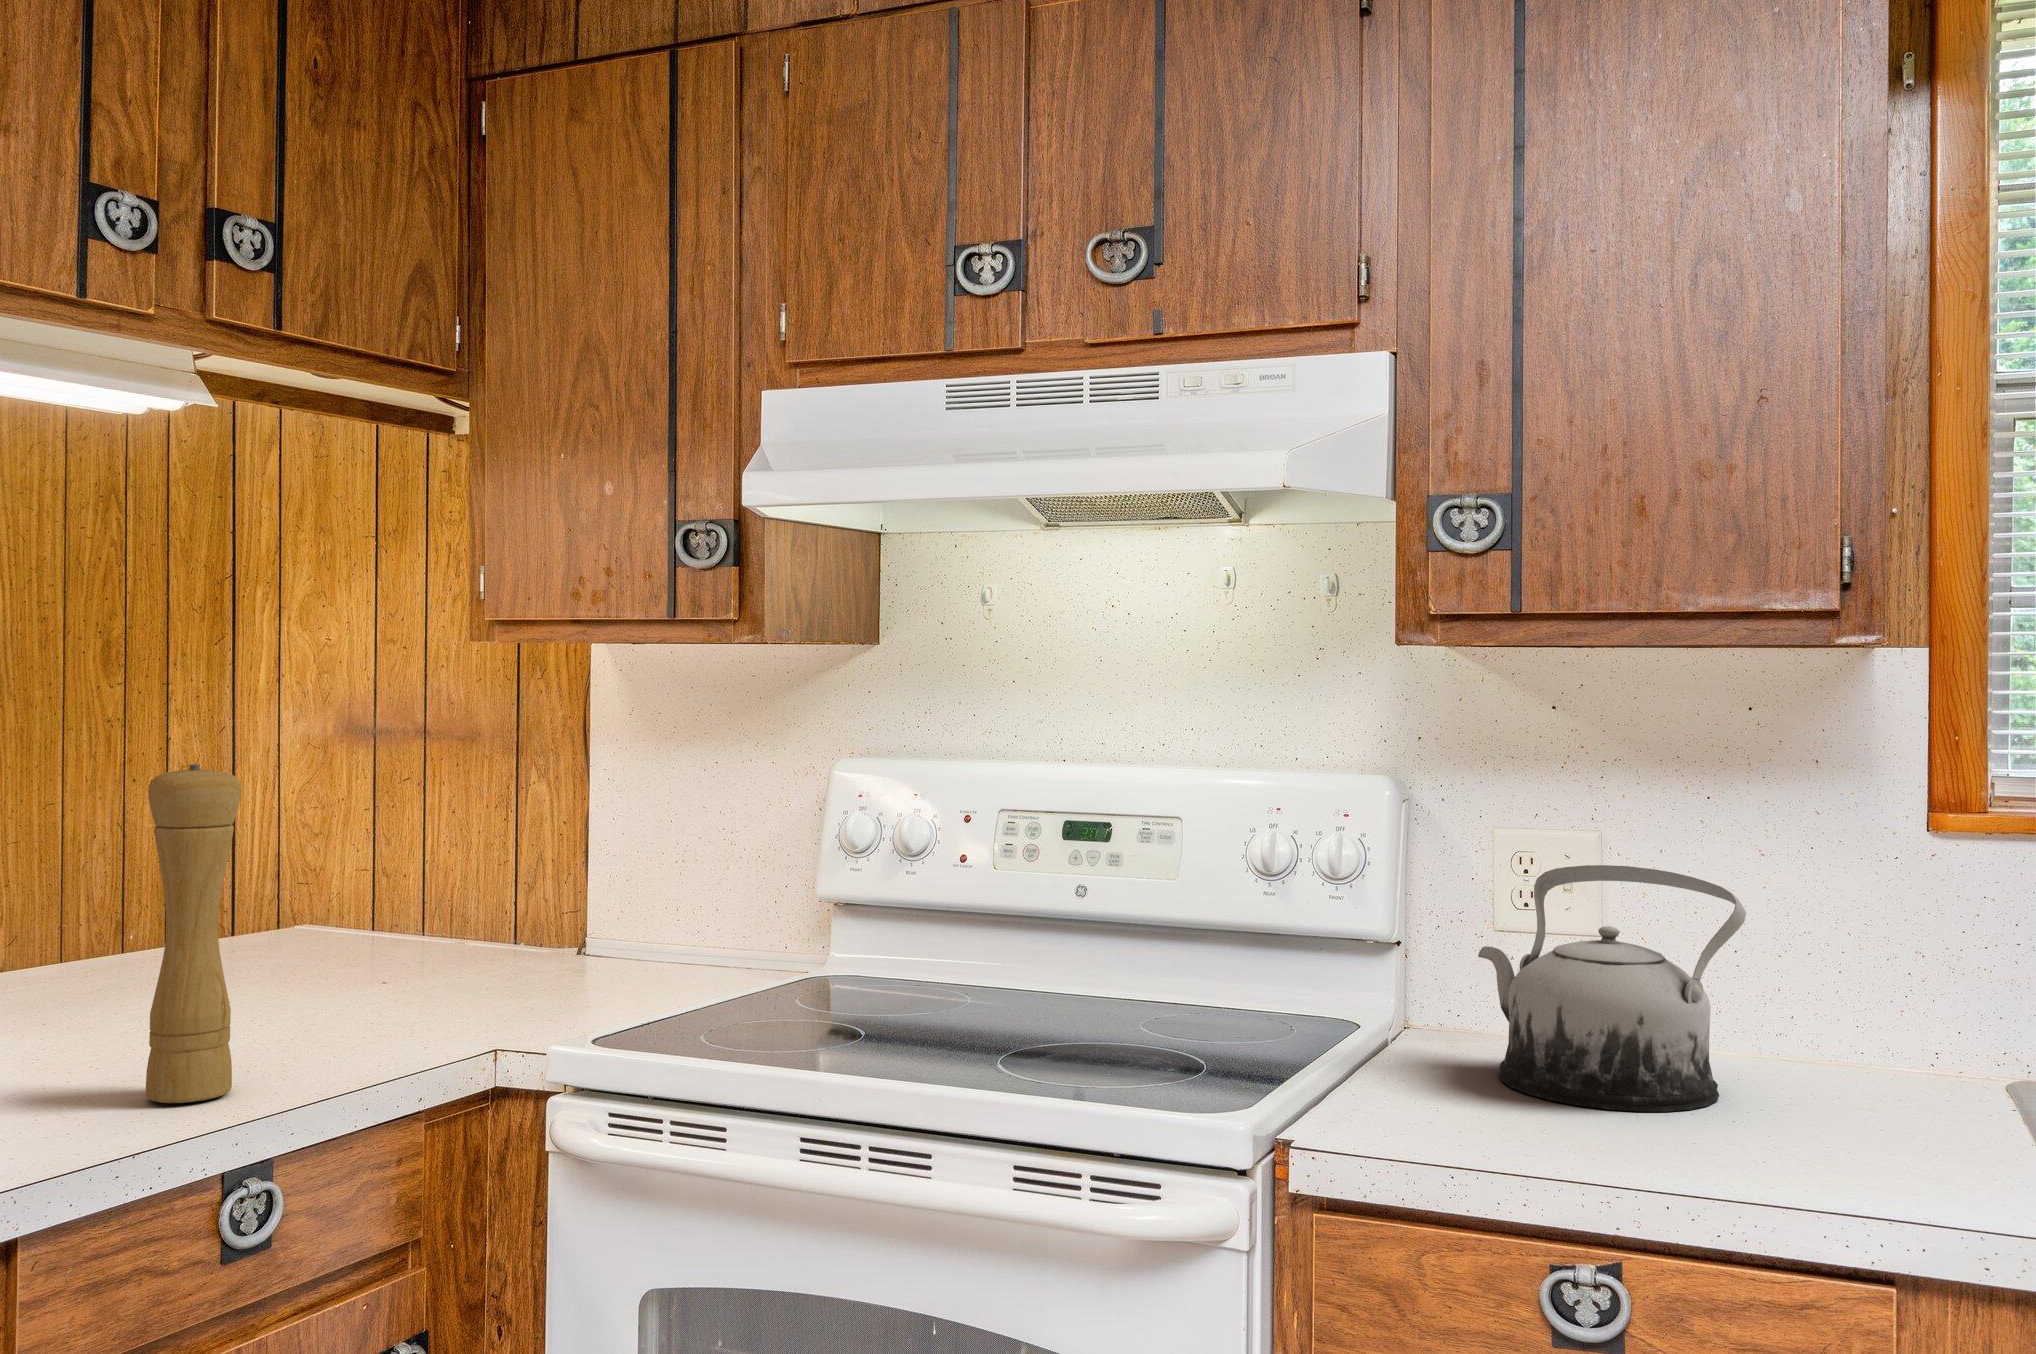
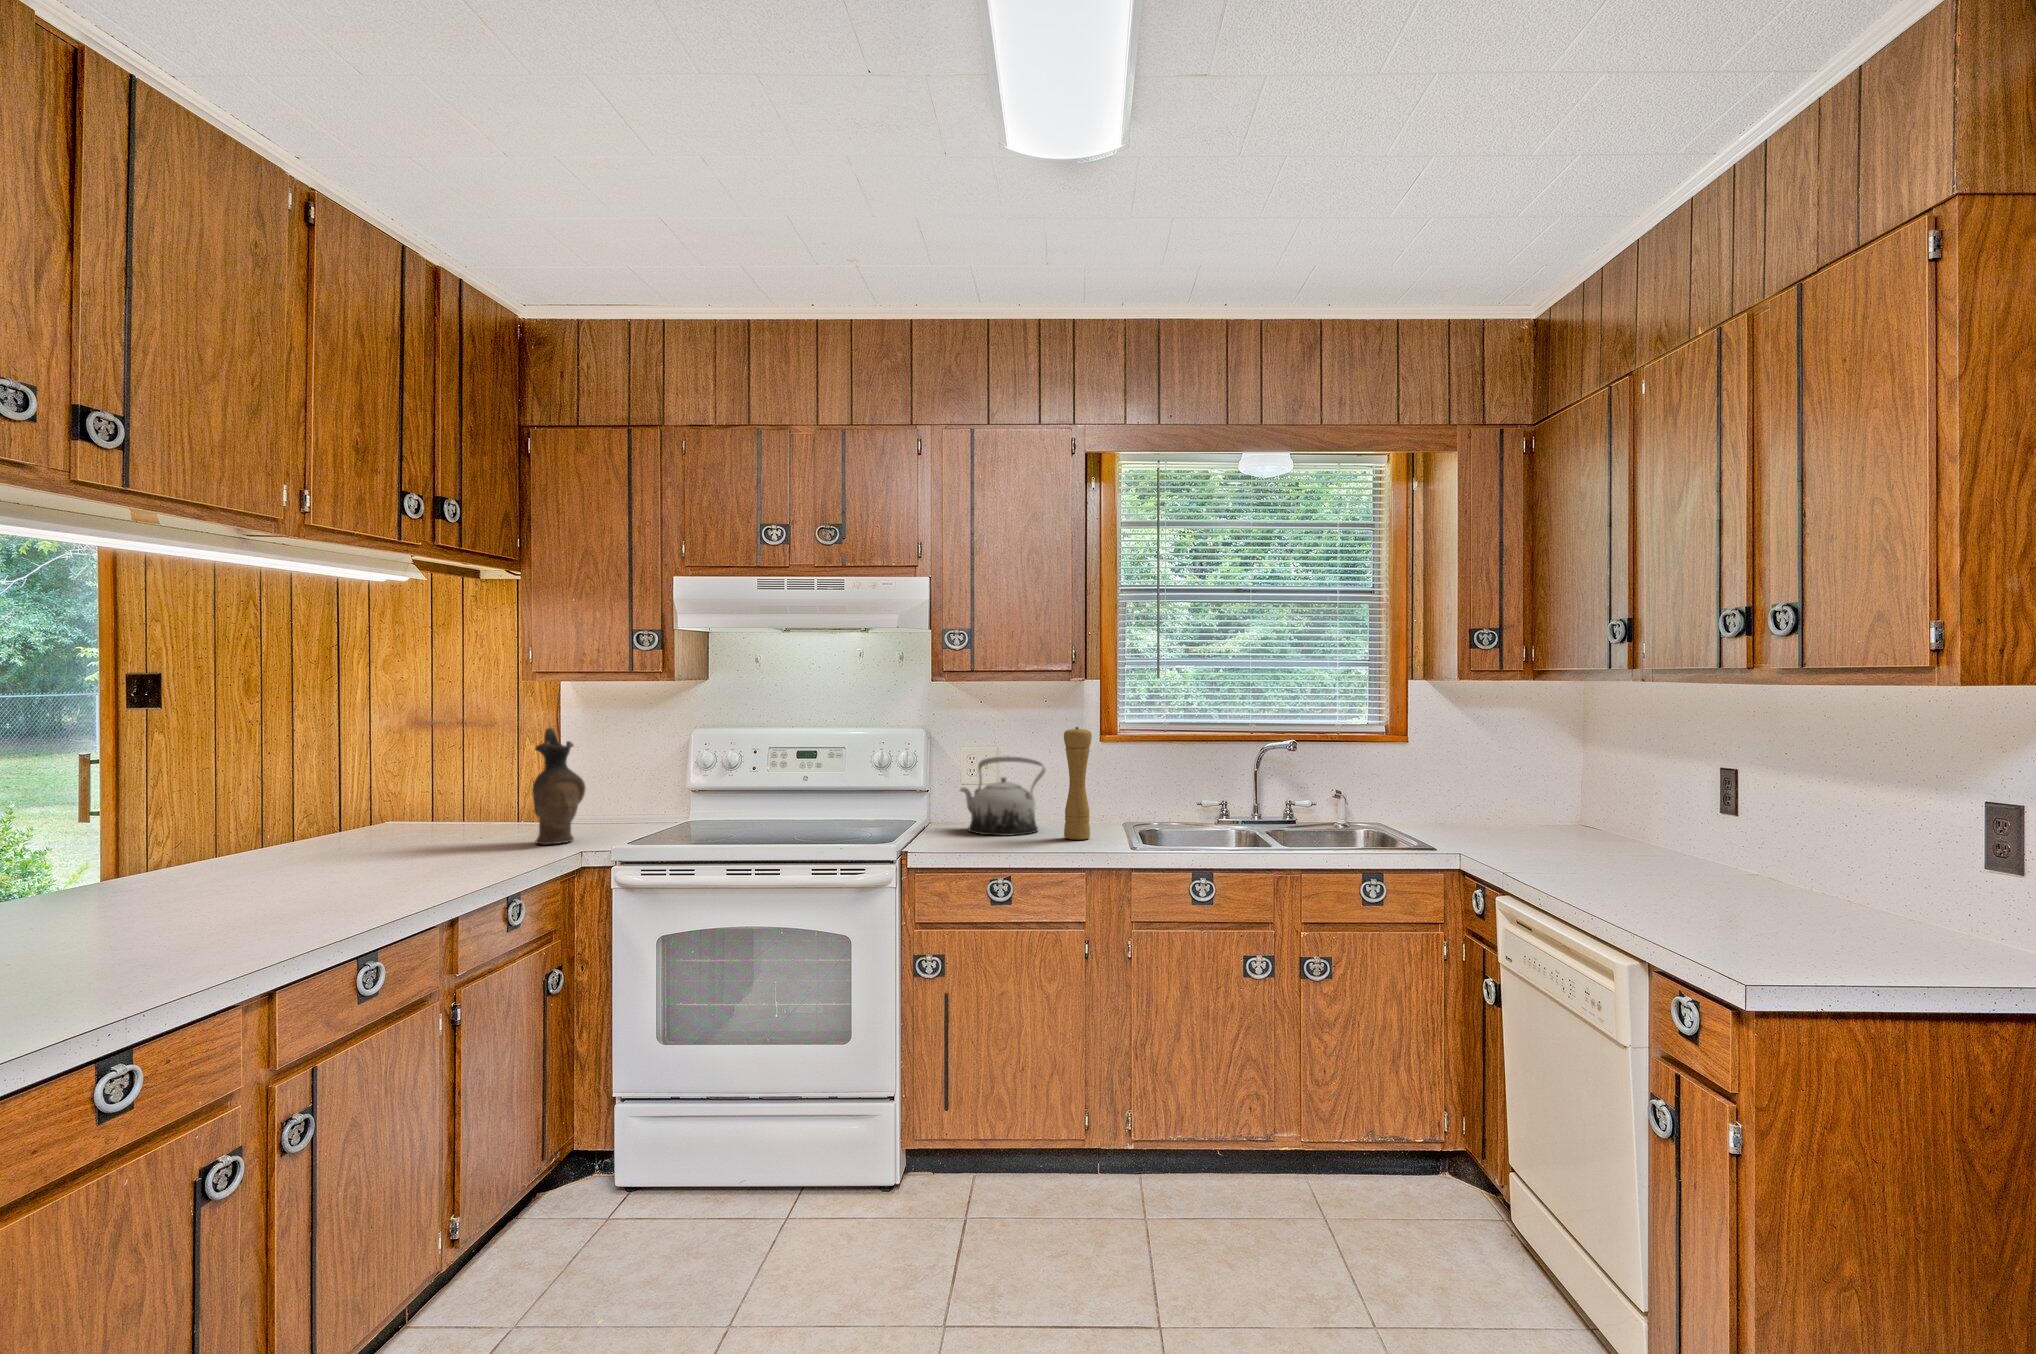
ceramic pitcher: none [427,746,544,1022] -> present [532,728,586,845]
pepper mill: present [146,764,241,1103] -> present [1064,727,1092,840]

